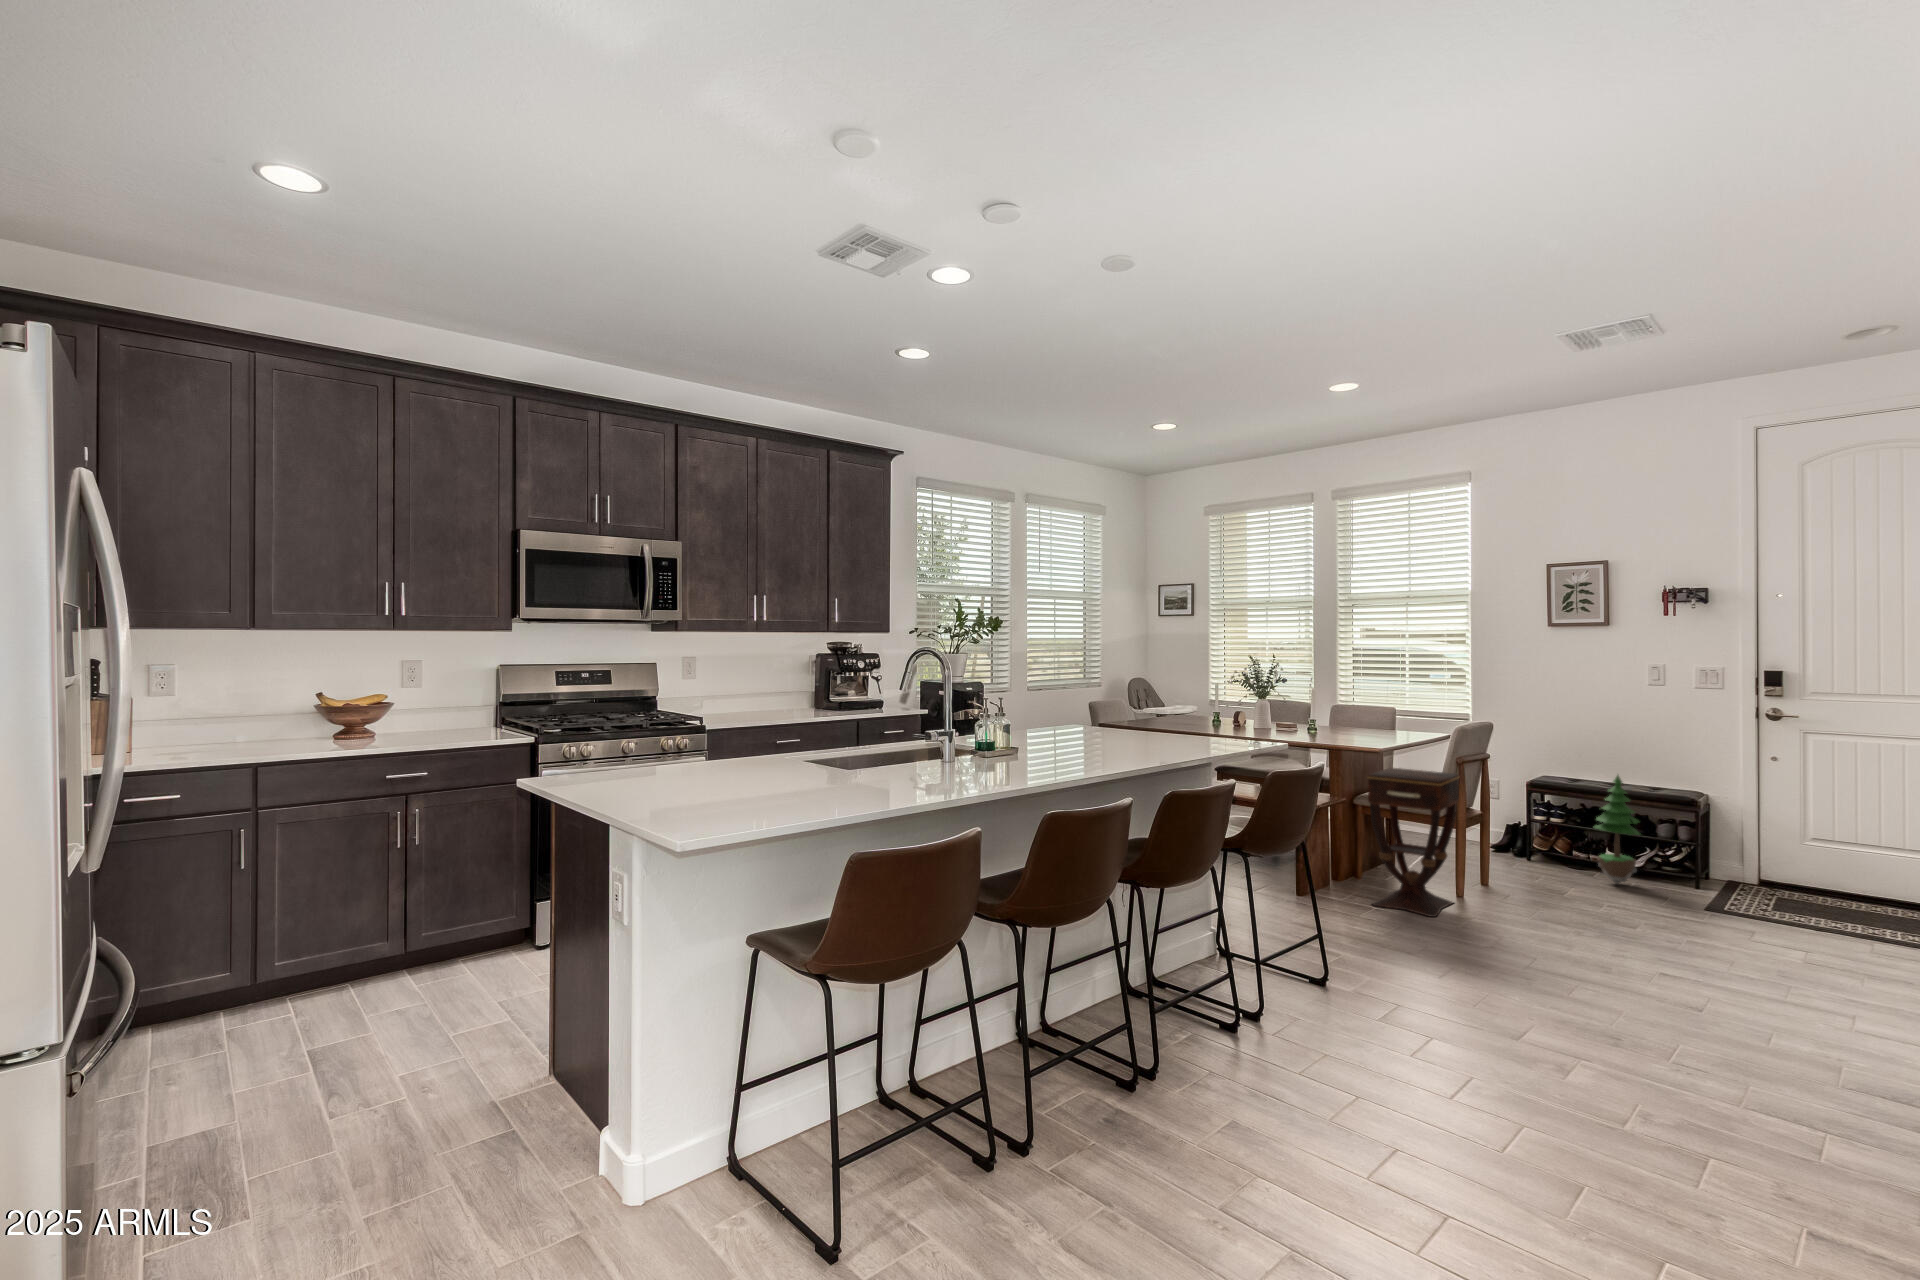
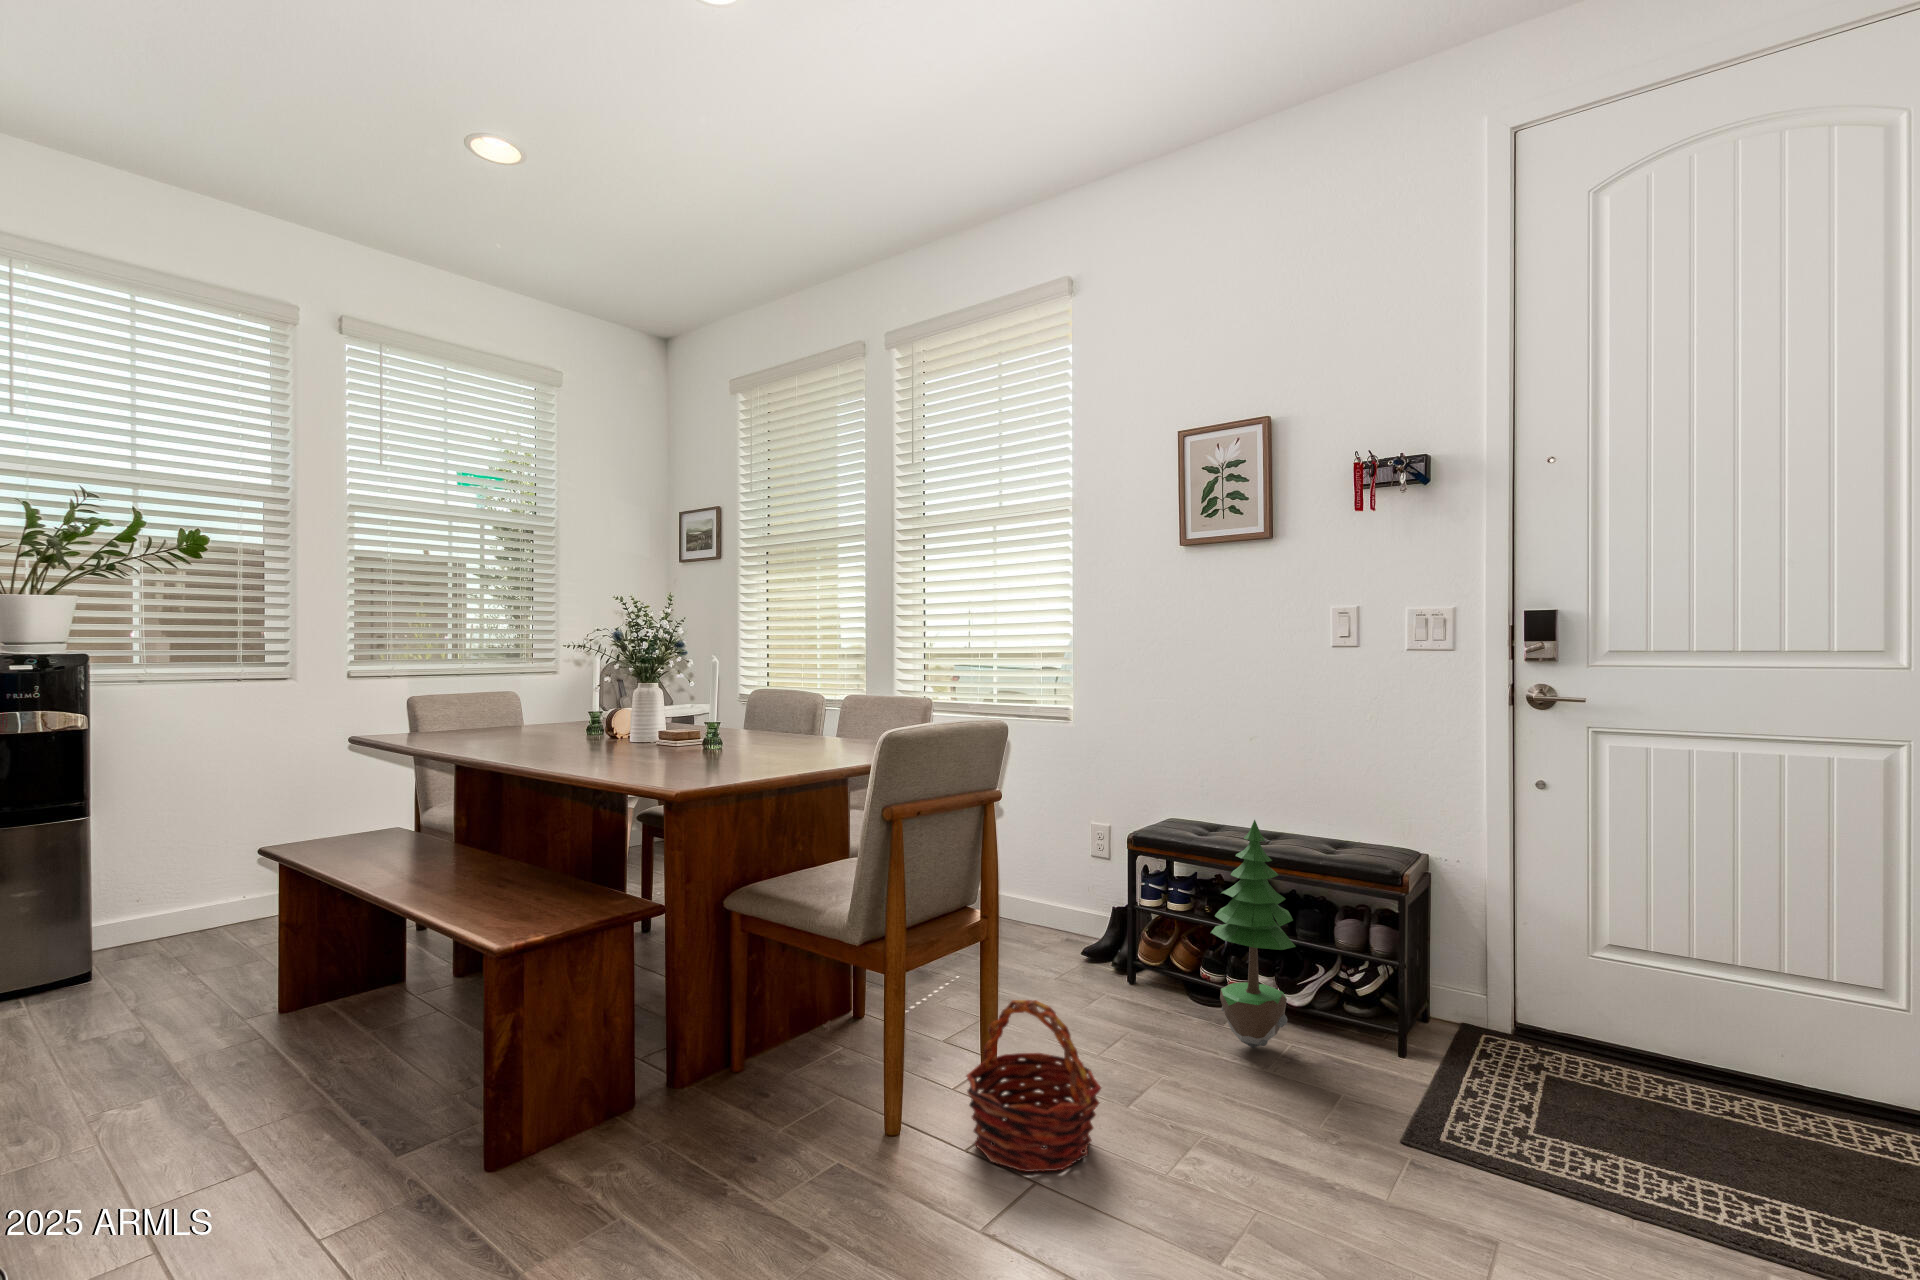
side table: present [1367,768,1460,917] -> none [625,818,863,1217]
basket: none [1504,846,1571,913] -> present [967,1000,1101,1172]

